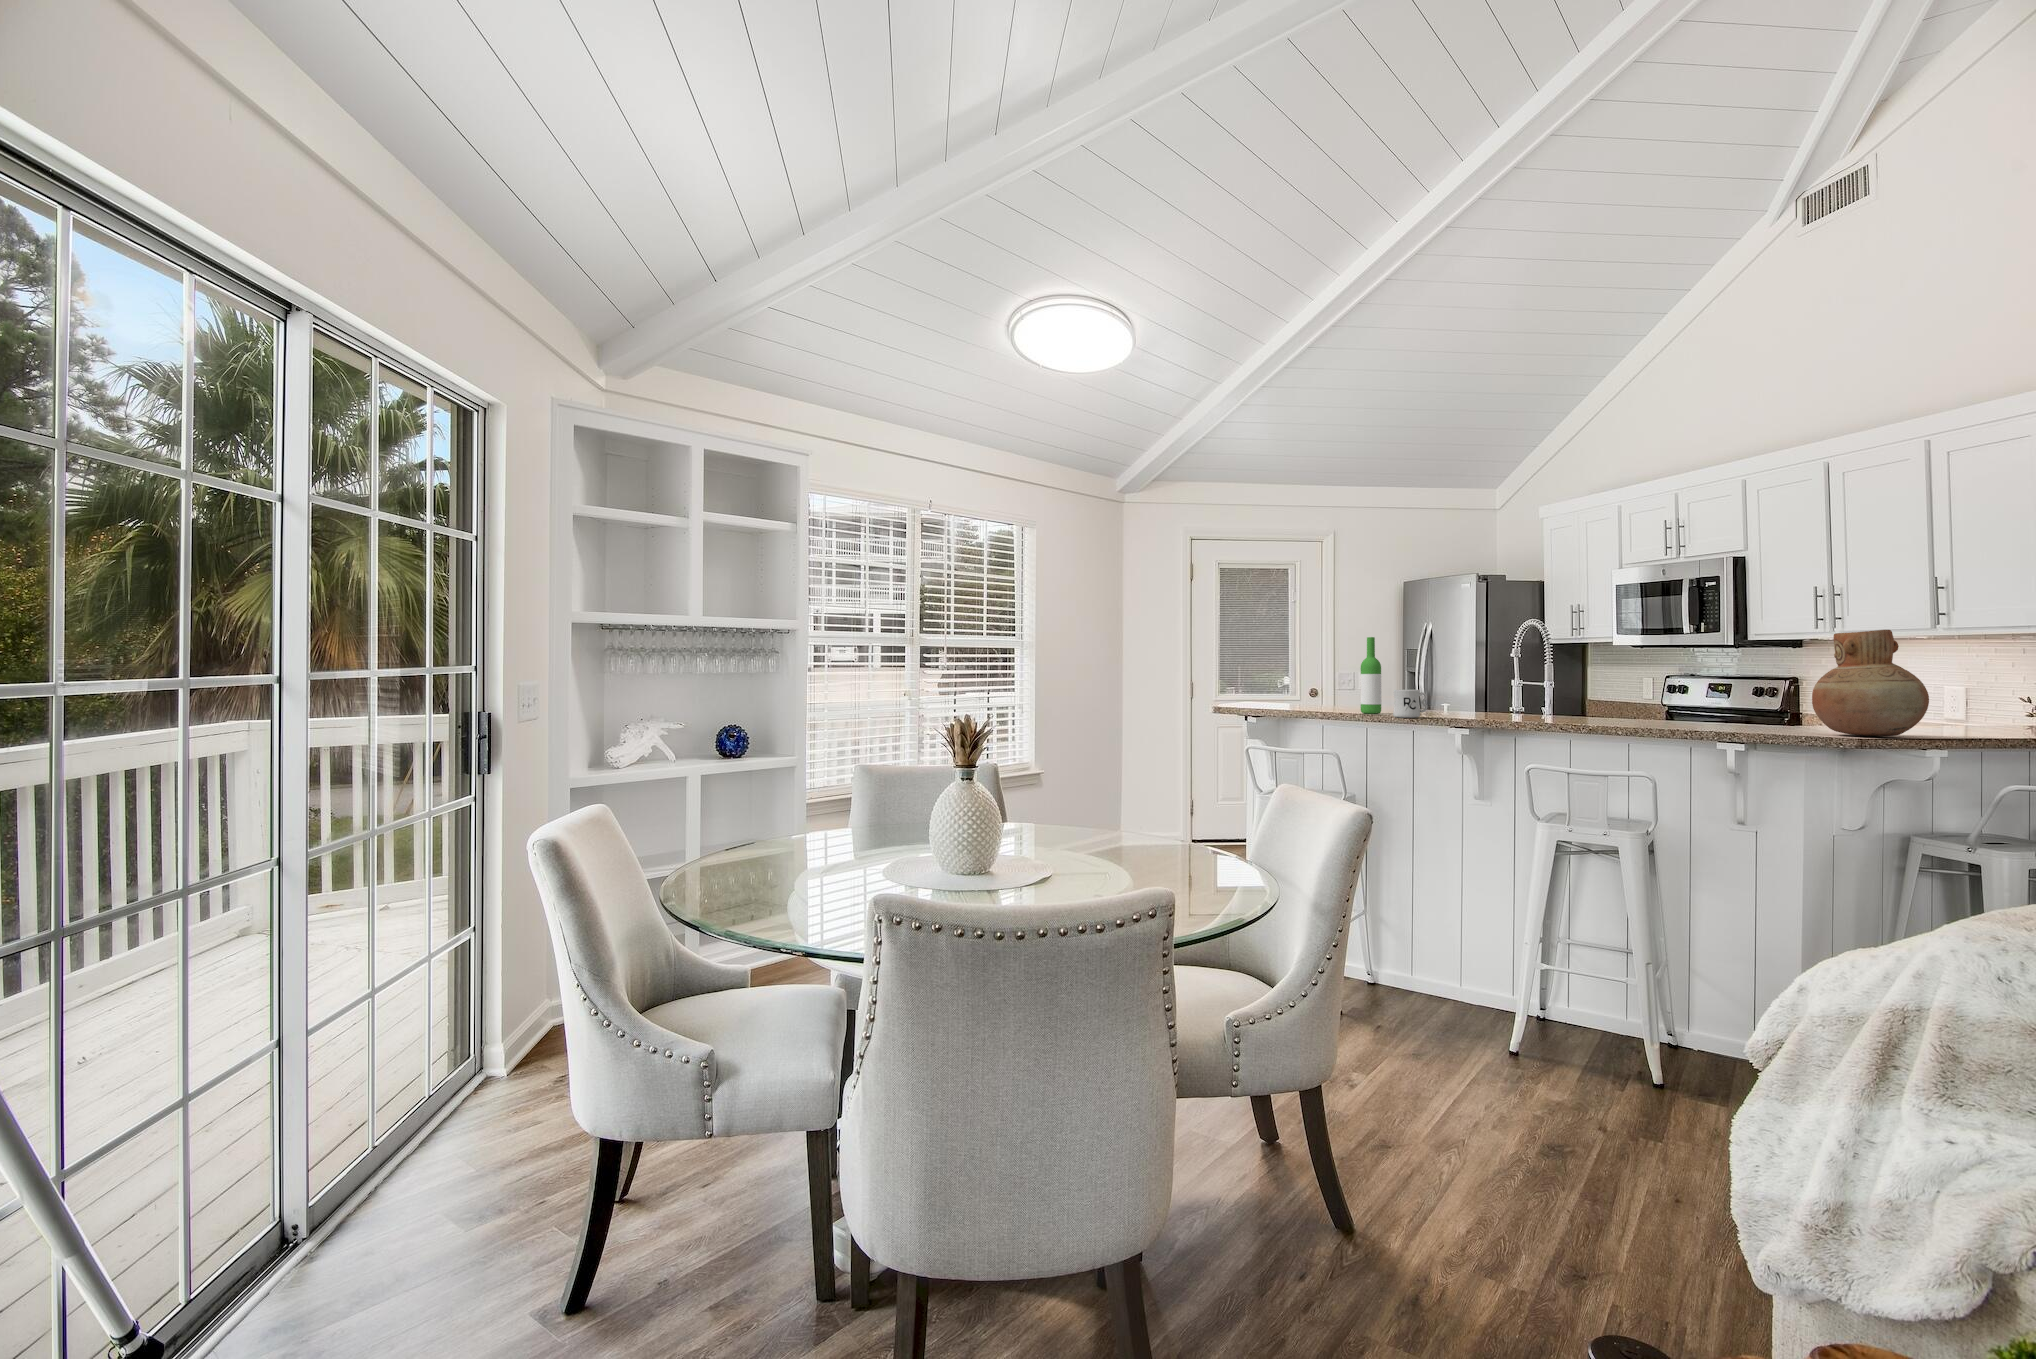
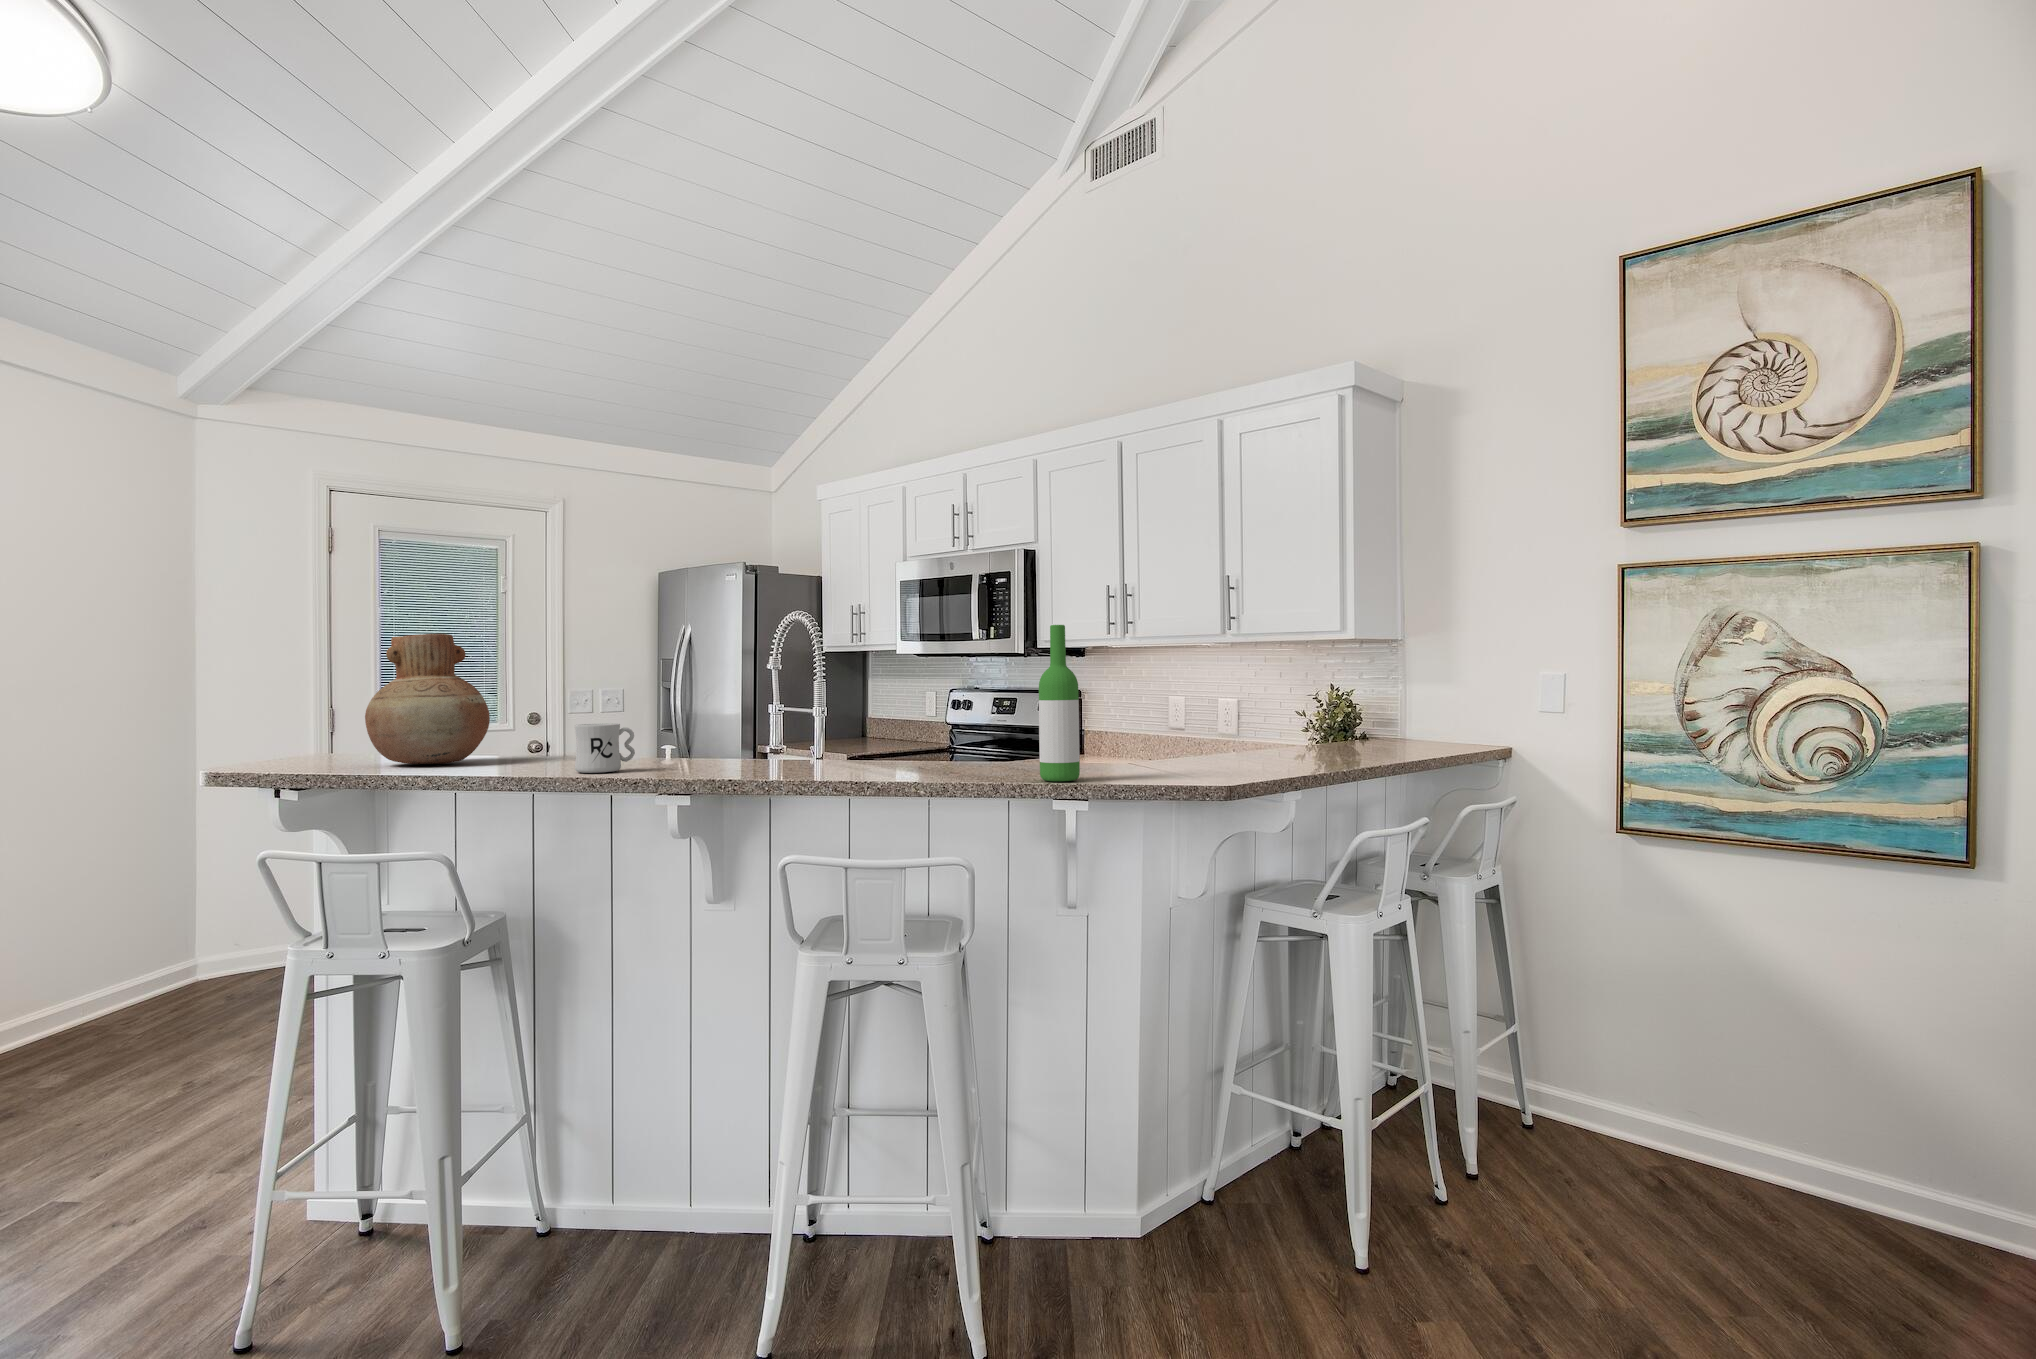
vase: present [1812,630,1929,736] -> present [365,634,490,764]
wine bottle: present [1360,637,1381,714] -> present [1039,625,1080,781]

